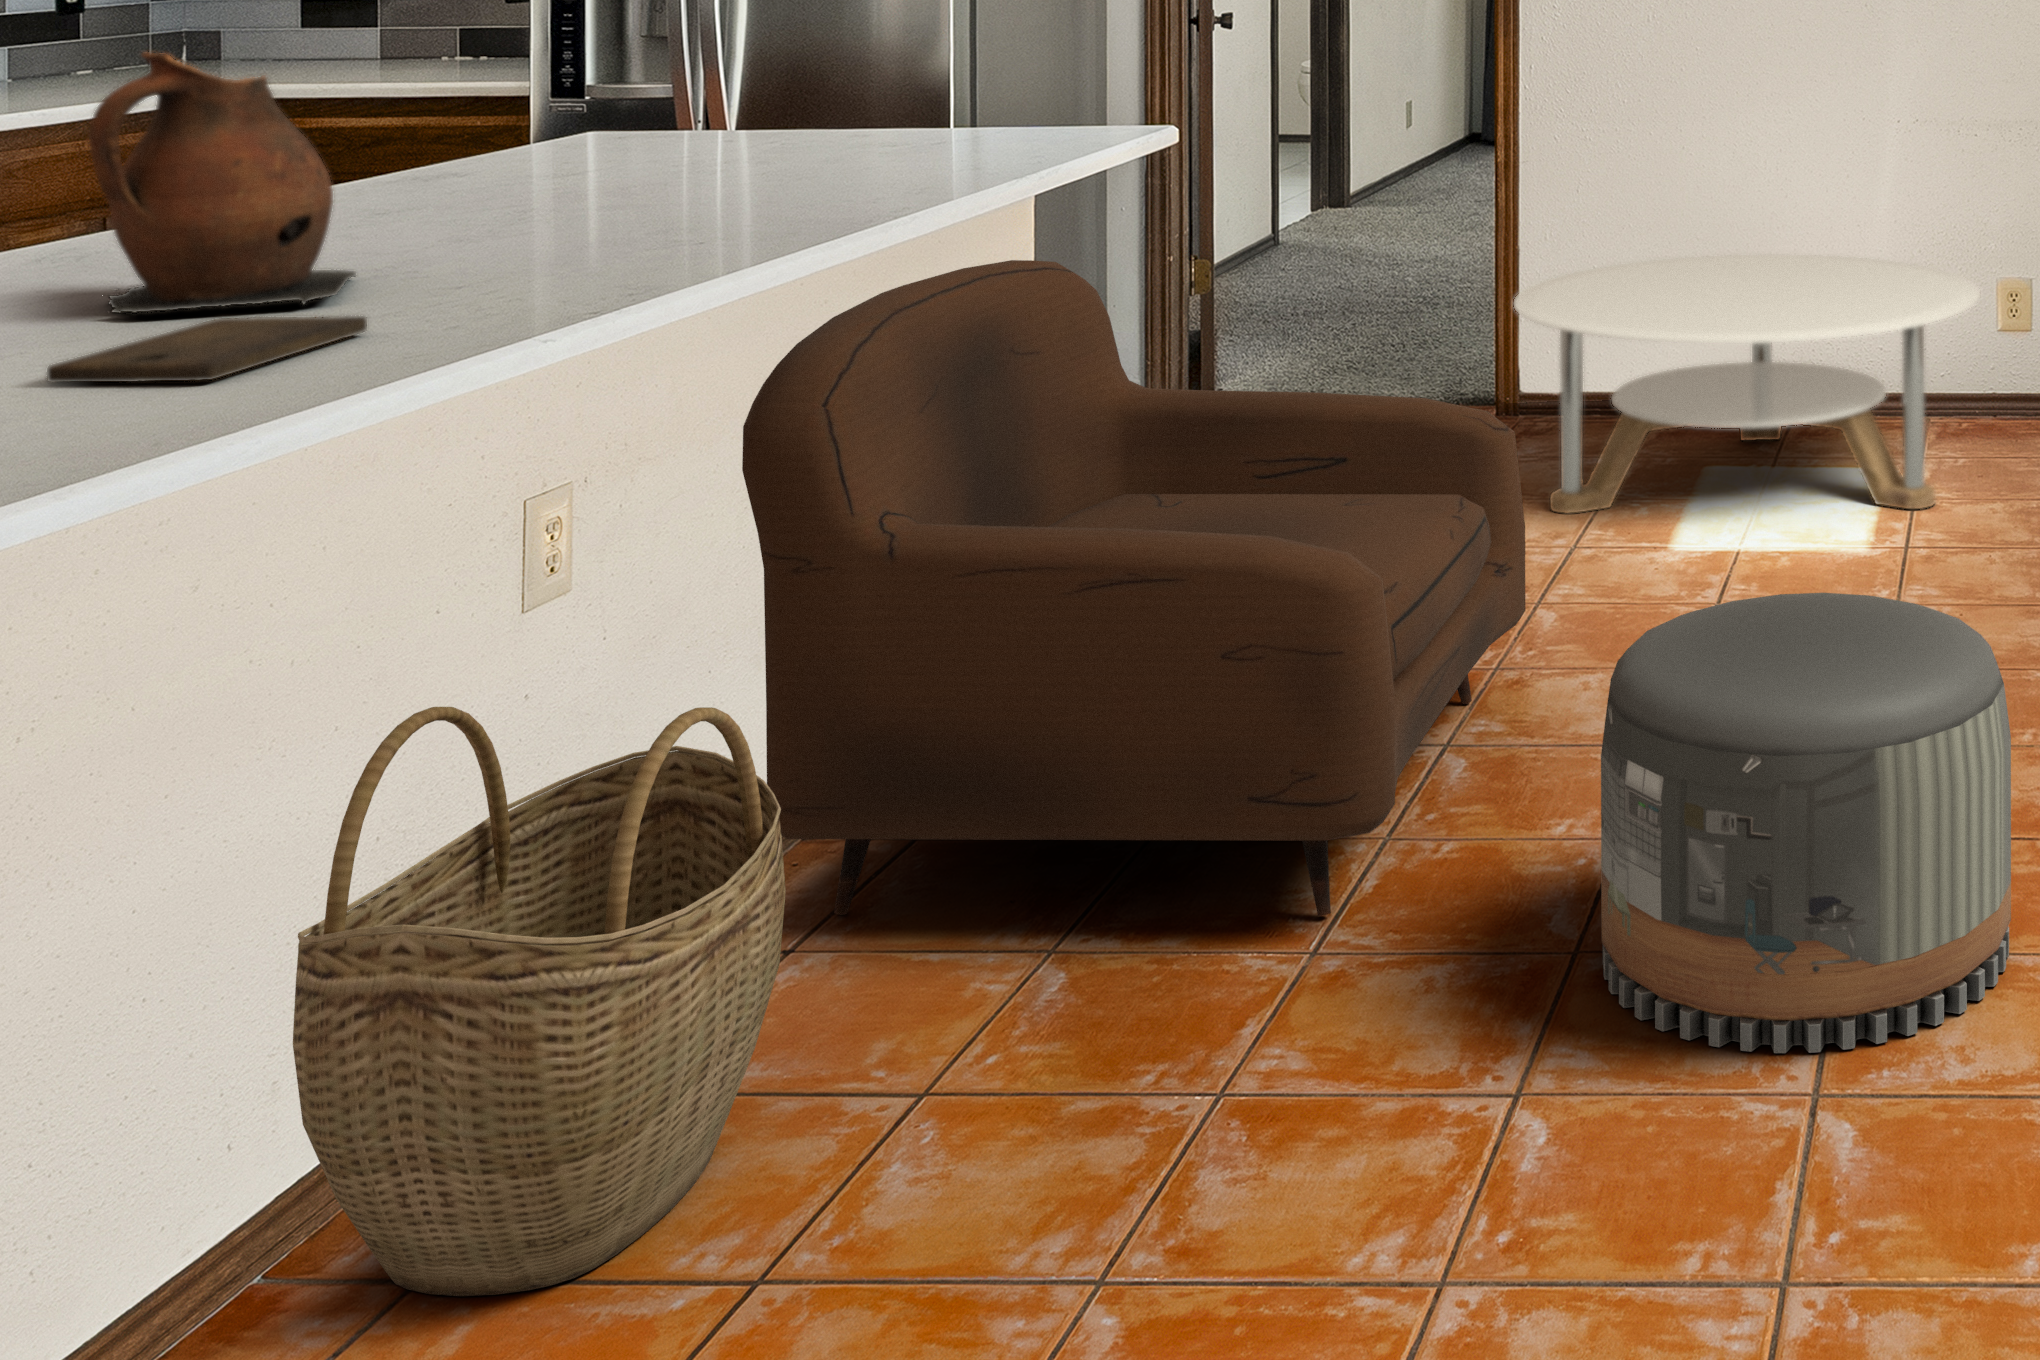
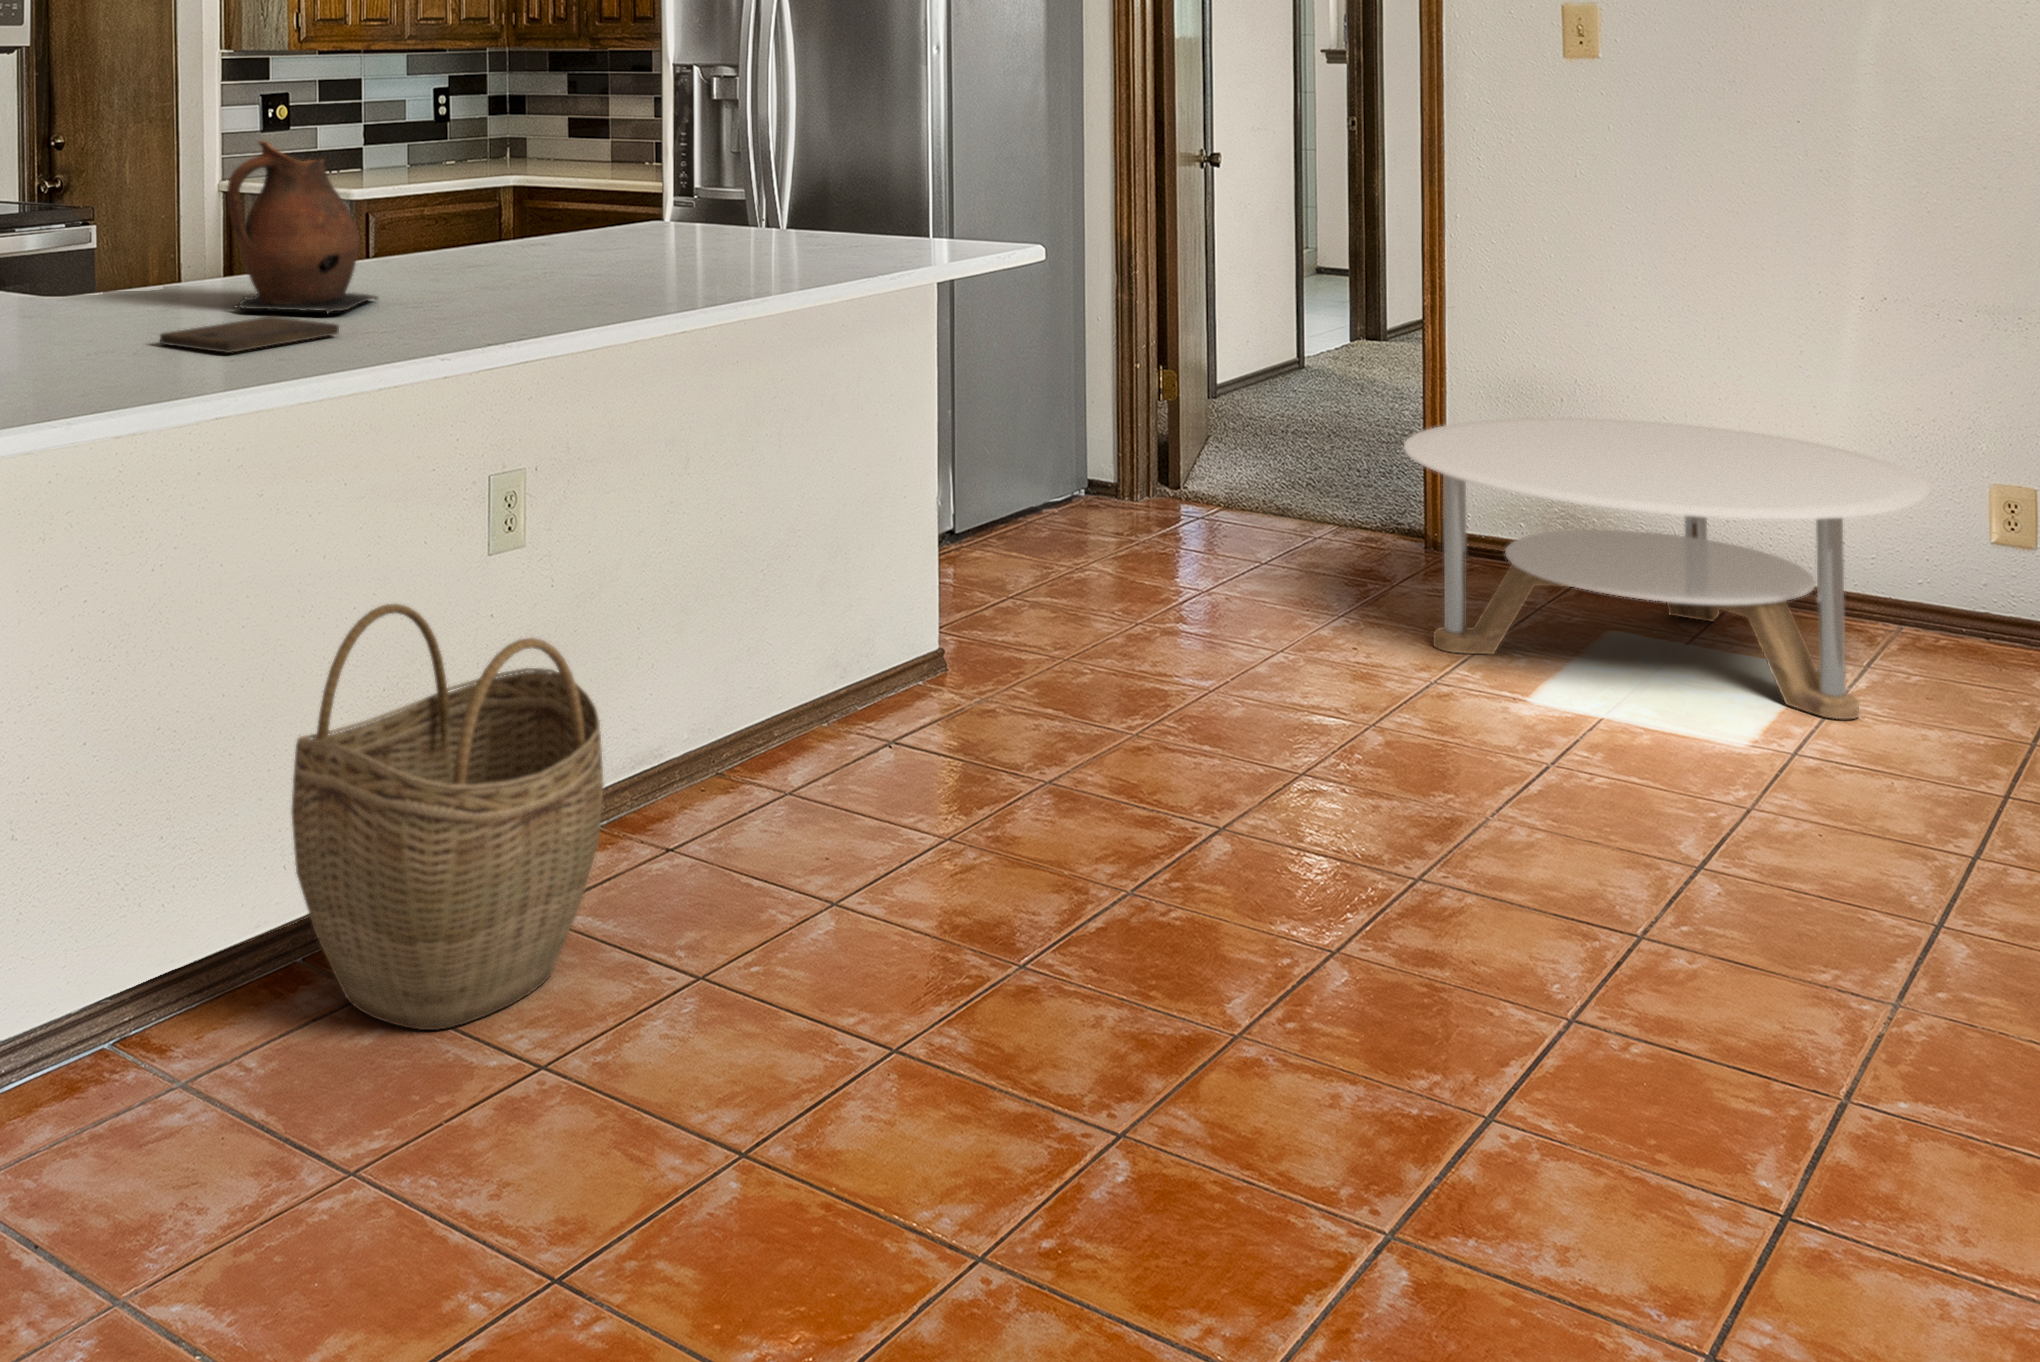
armchair: present [742,260,1526,916] -> none [643,344,1316,941]
pouf: present [1601,593,2011,1053] -> none [1249,742,1683,1216]

